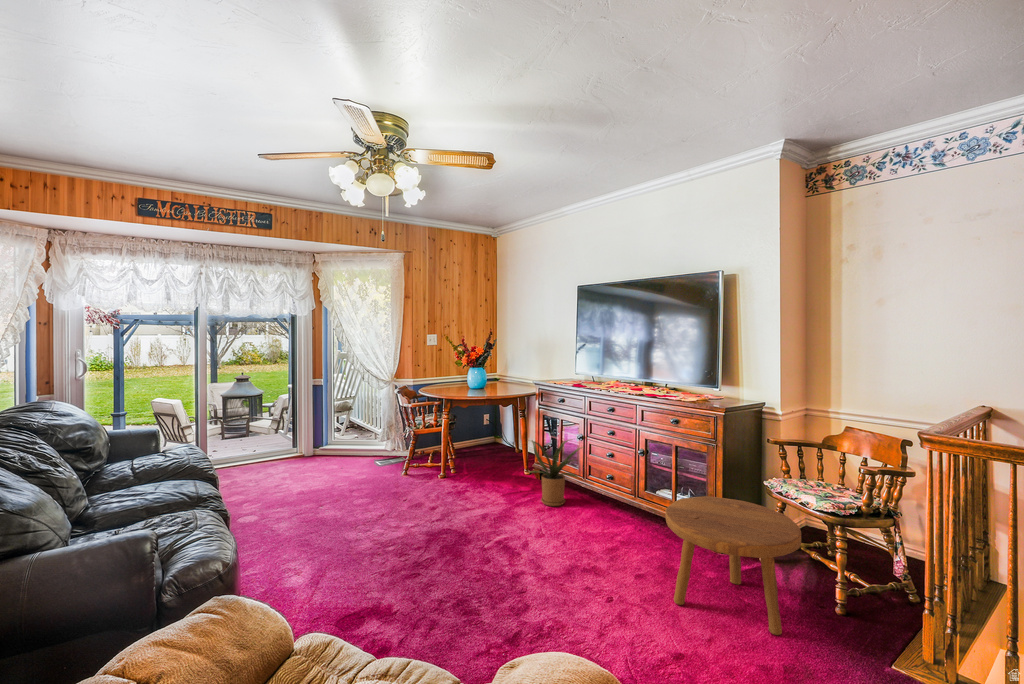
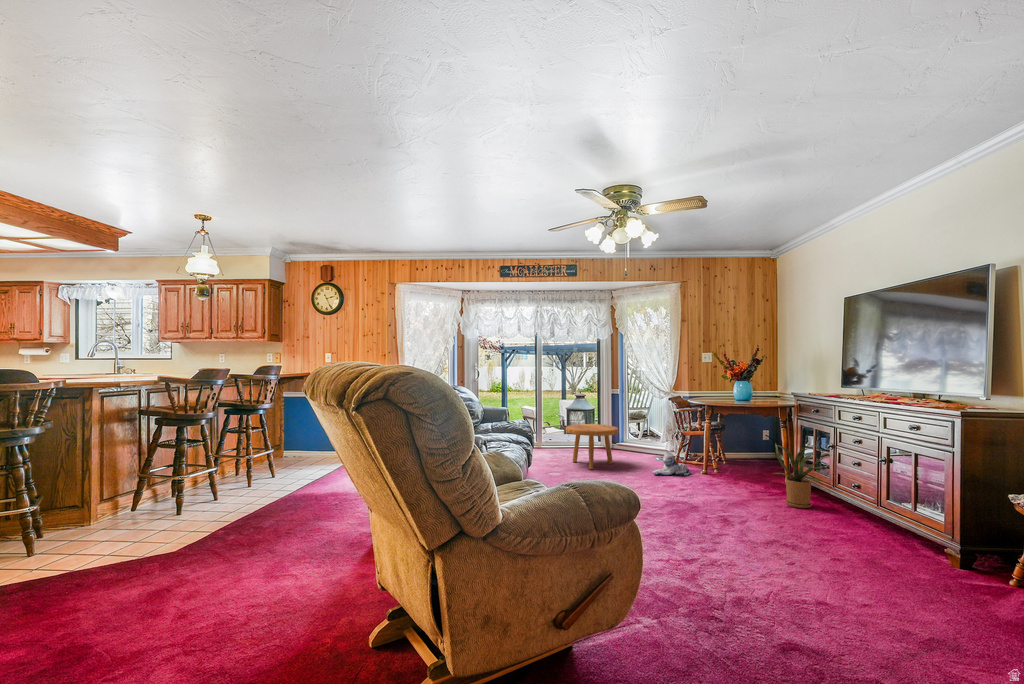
plush toy: none [386,458,427,488] -> present [653,452,691,476]
footstool: present [666,496,801,635] -> present [566,424,619,469]

